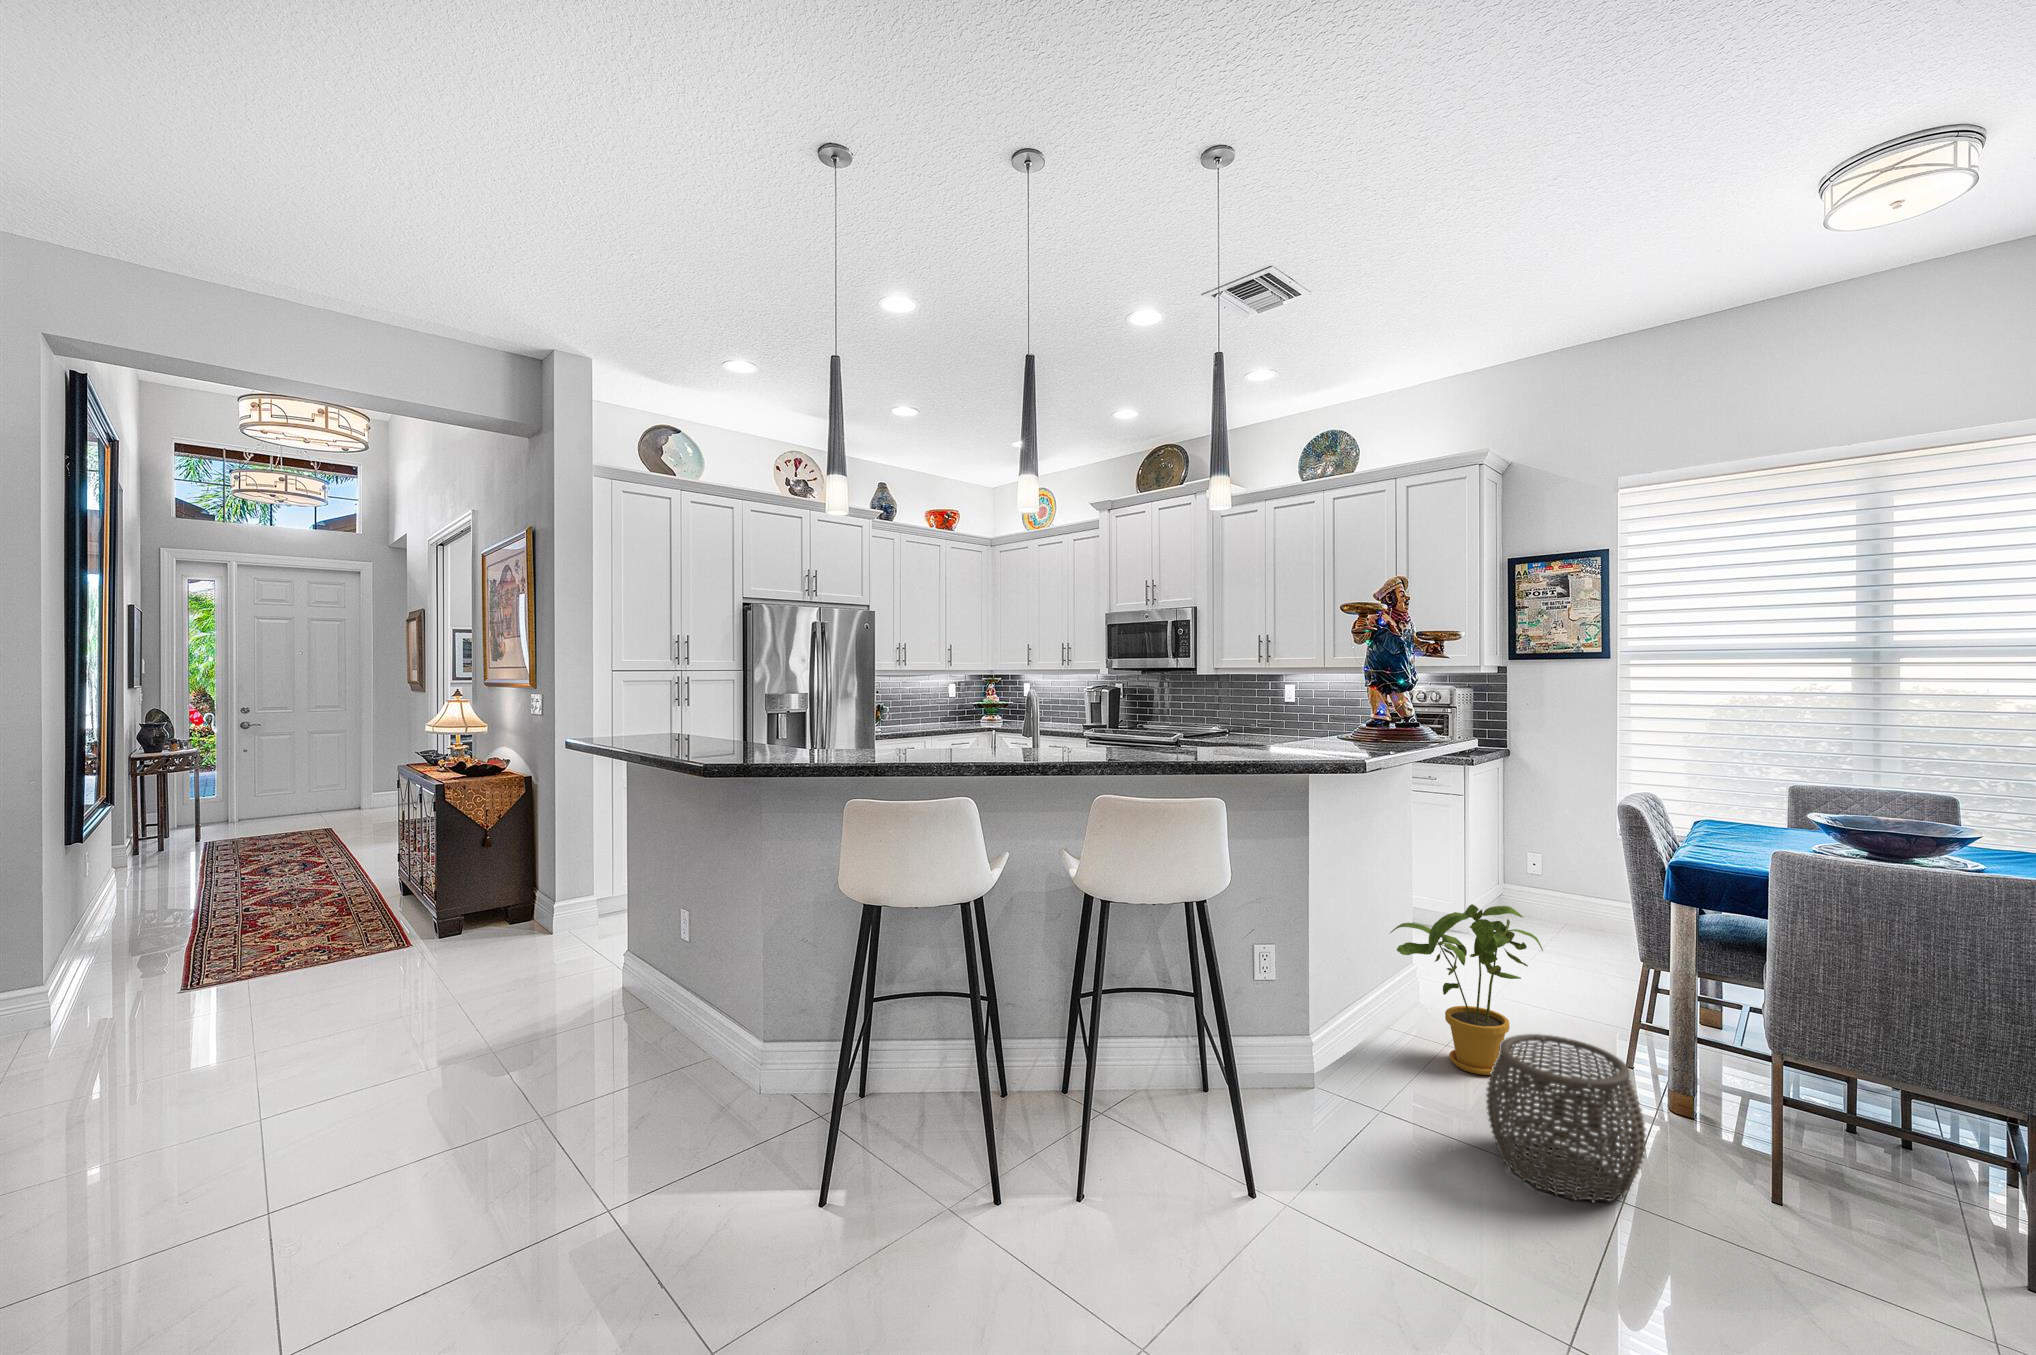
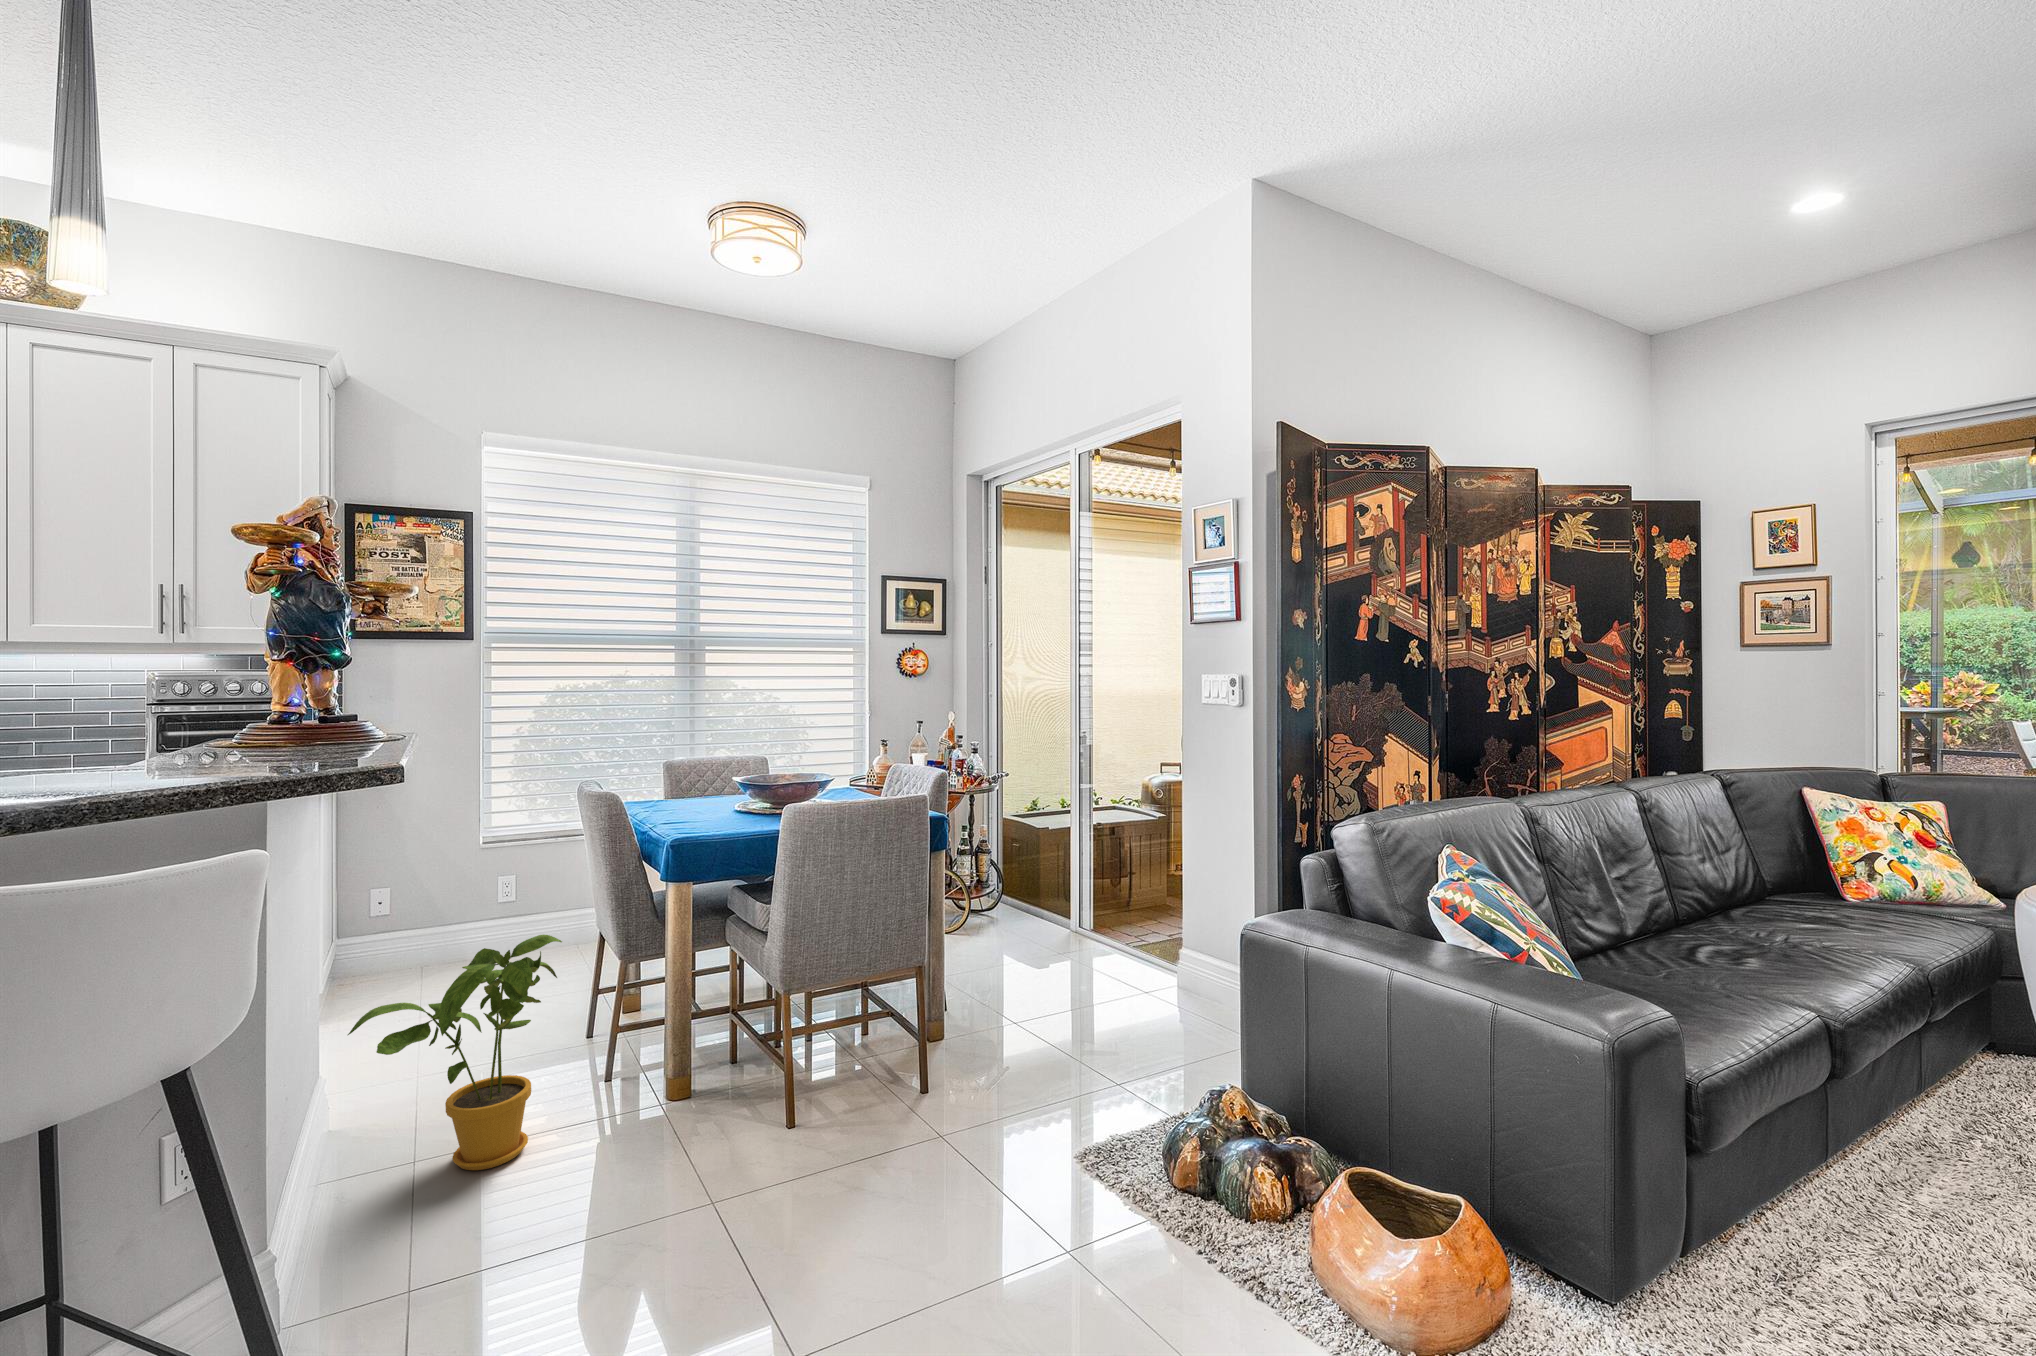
woven basket: present [1486,1034,1646,1202] -> none [590,1051,758,1246]

